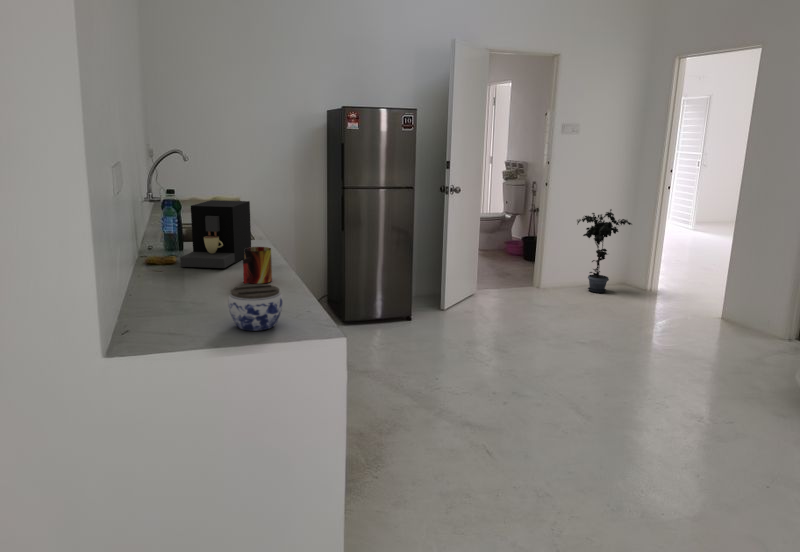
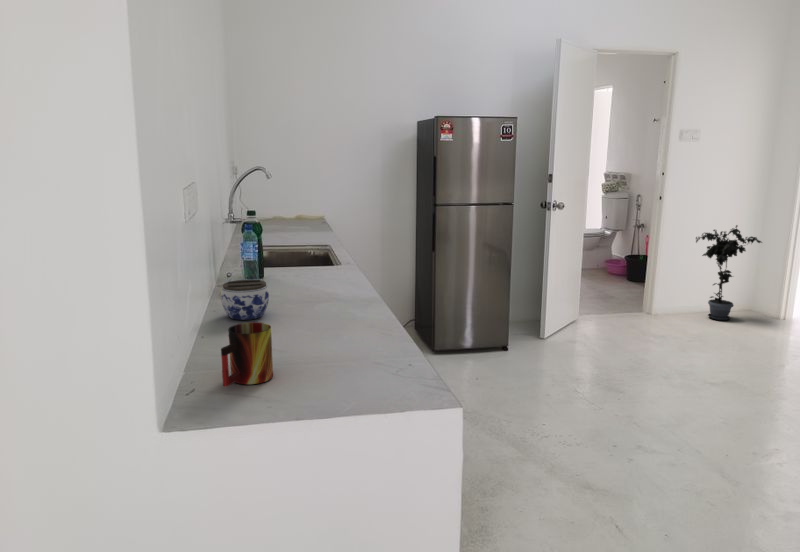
coffee maker: present [180,200,251,268] -> none [260,223,338,301]
mug: present [243,247,272,284] -> present [221,322,273,387]
jar: present [228,284,283,331] -> present [221,280,269,320]

